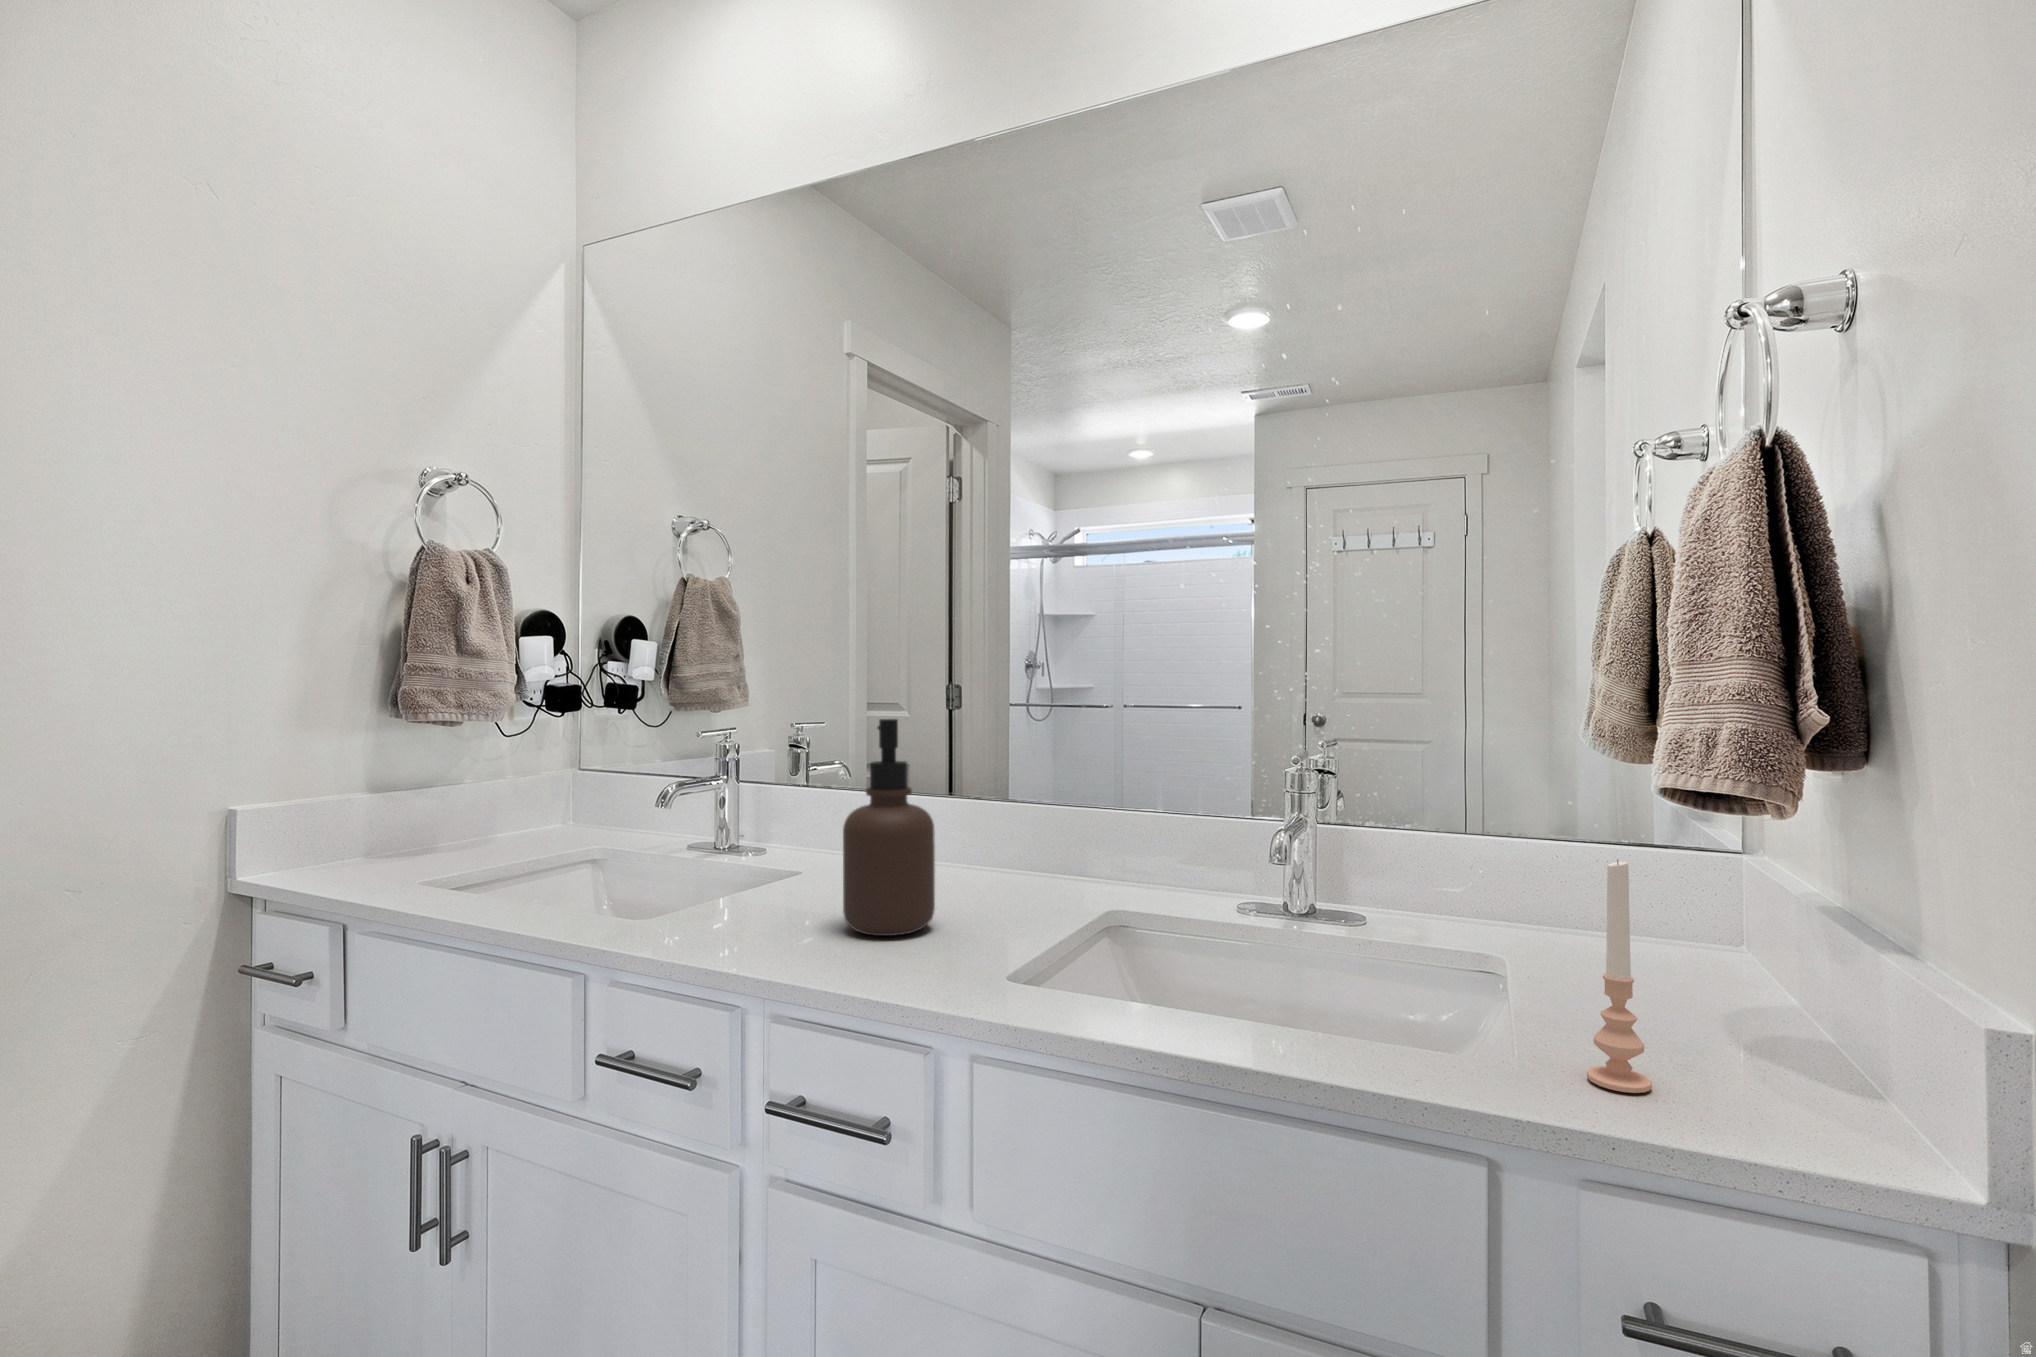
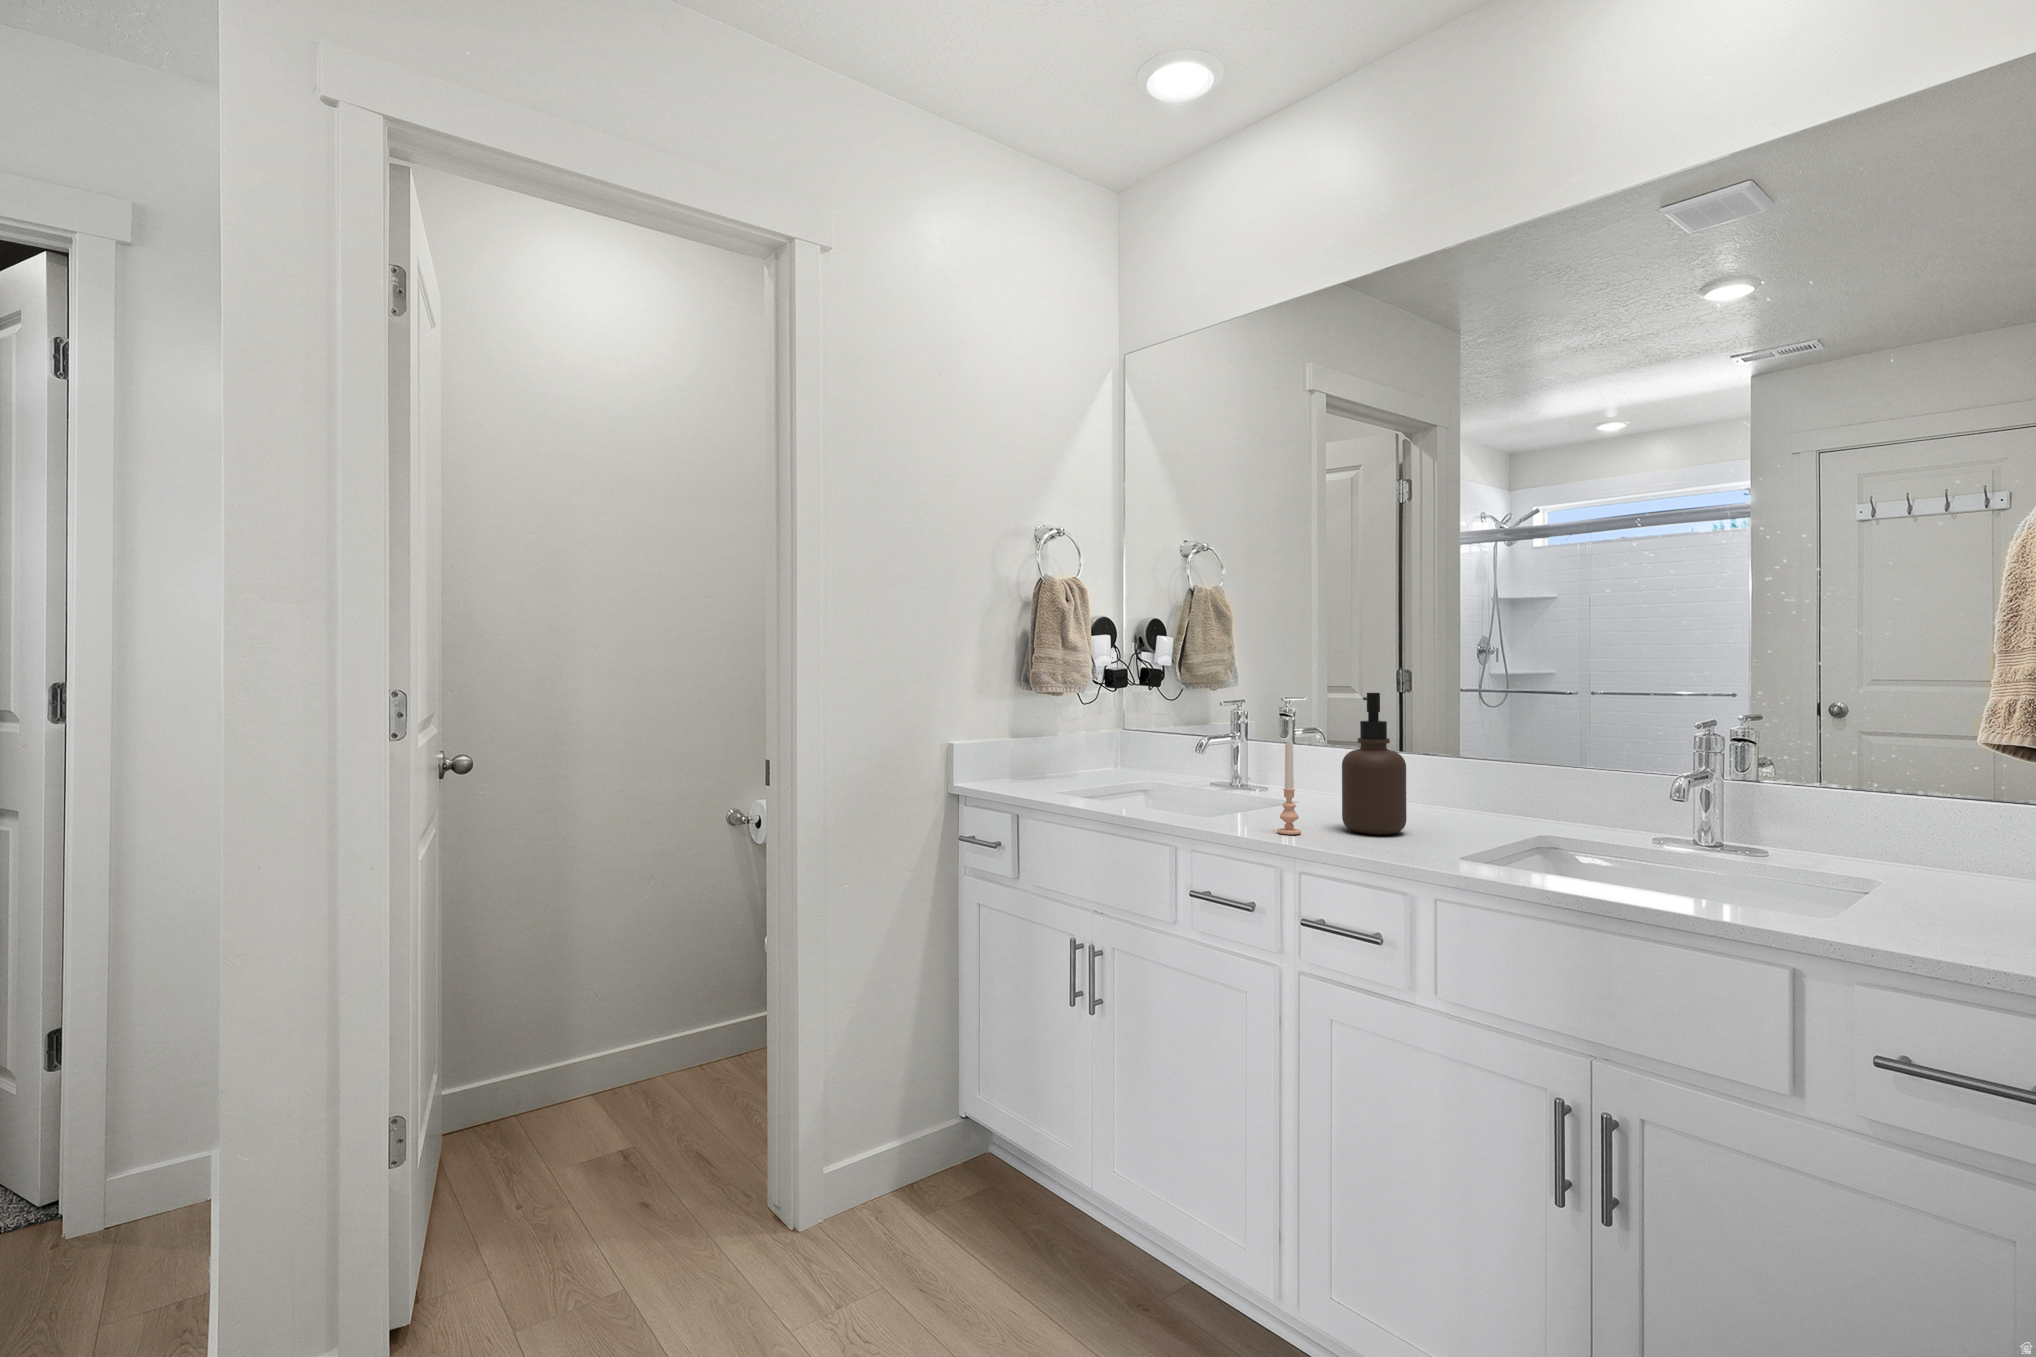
candle: present [1587,859,1652,1093] -> present [1277,742,1301,835]

